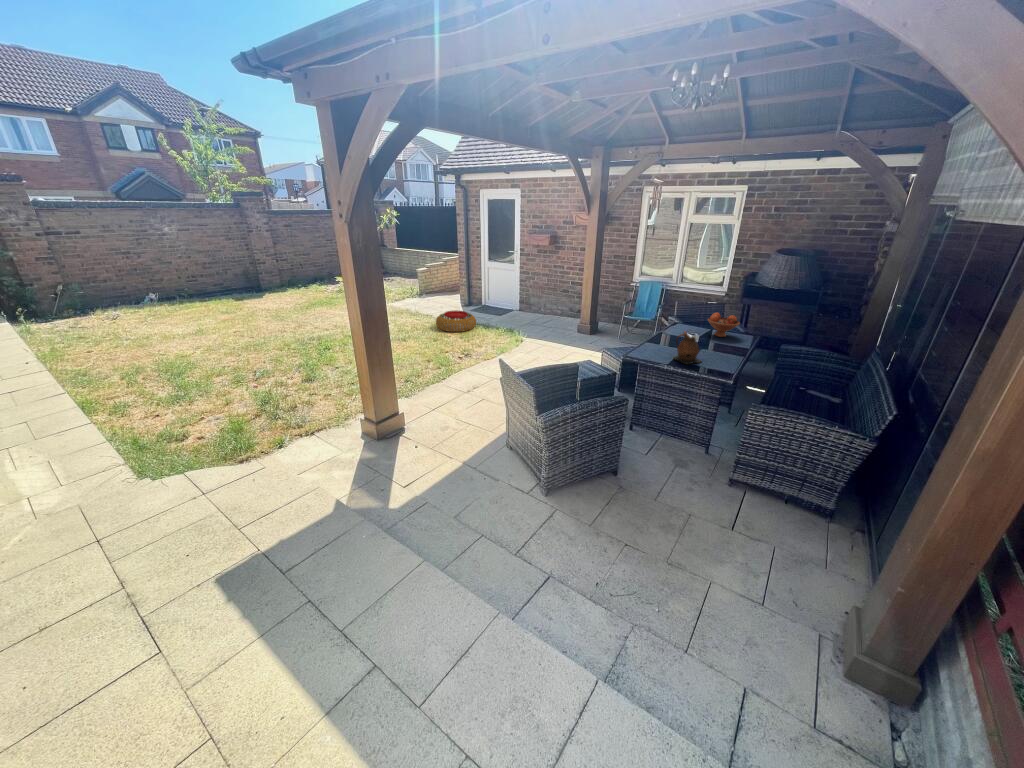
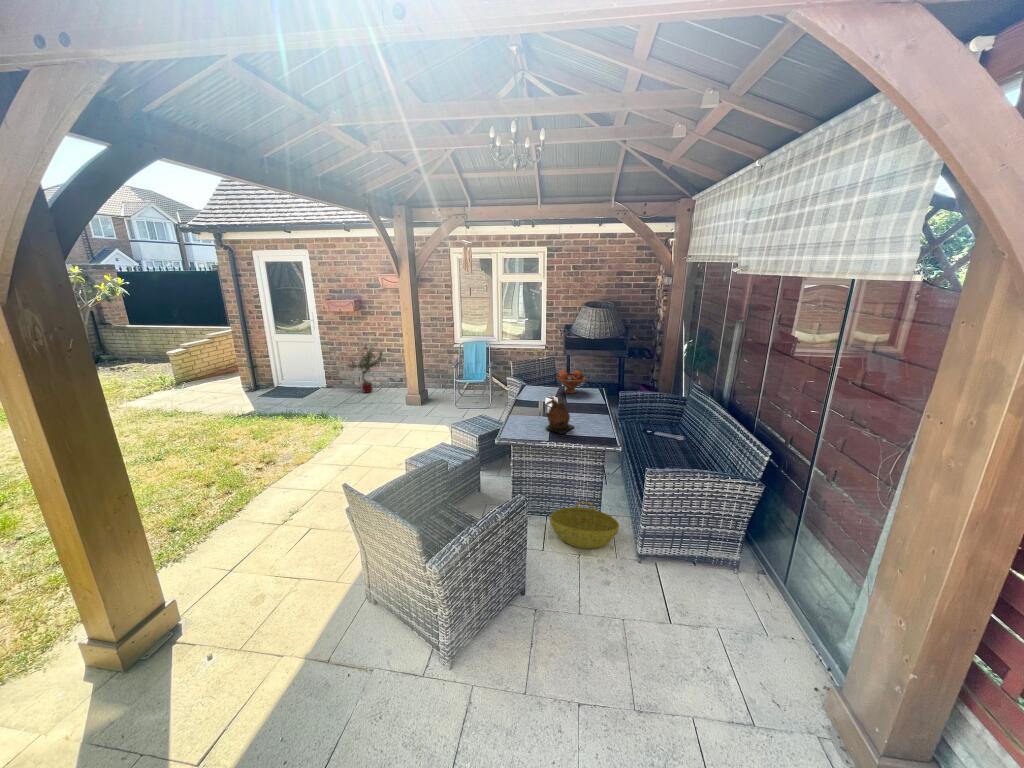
potted tree: none [534,275,565,318] -> present [348,345,383,393]
pouf: present [436,311,476,332] -> none [208,402,274,434]
basket: none [657,428,720,467] -> present [550,502,619,549]

